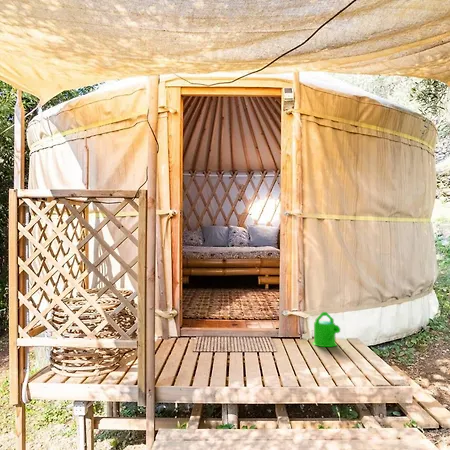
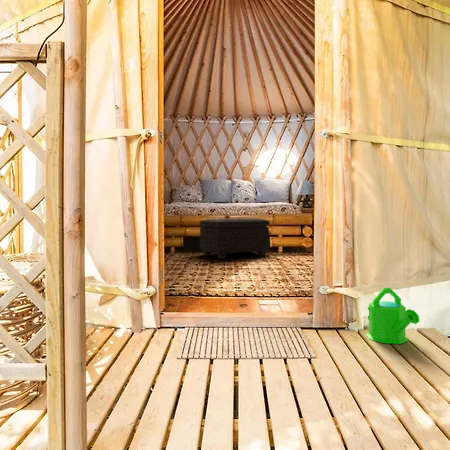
footstool: none [201,260,259,294] -> present [200,218,270,259]

